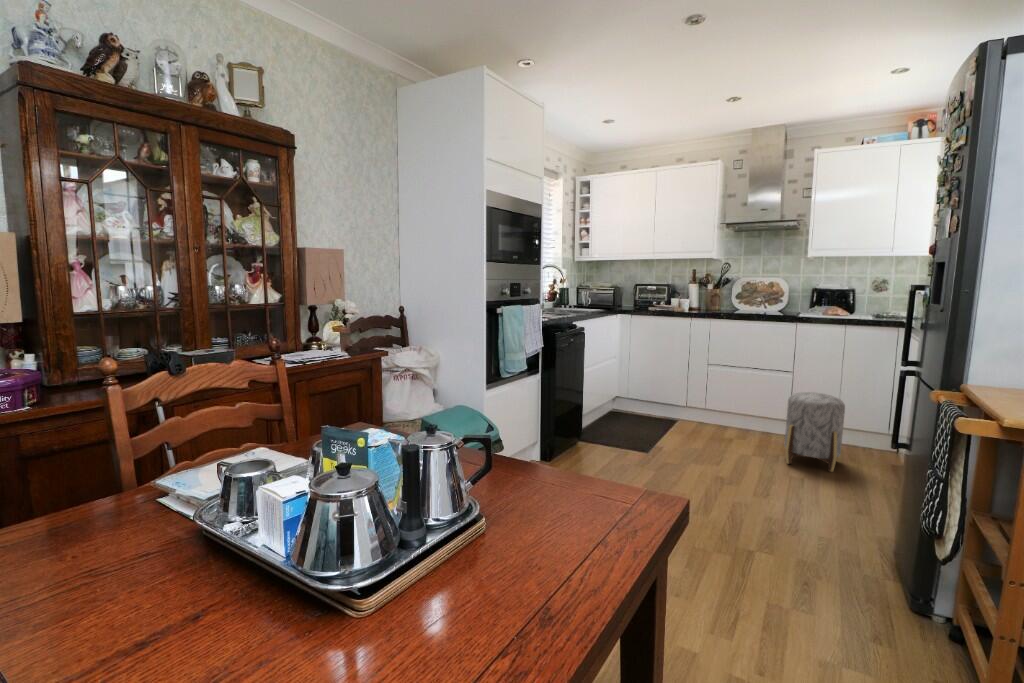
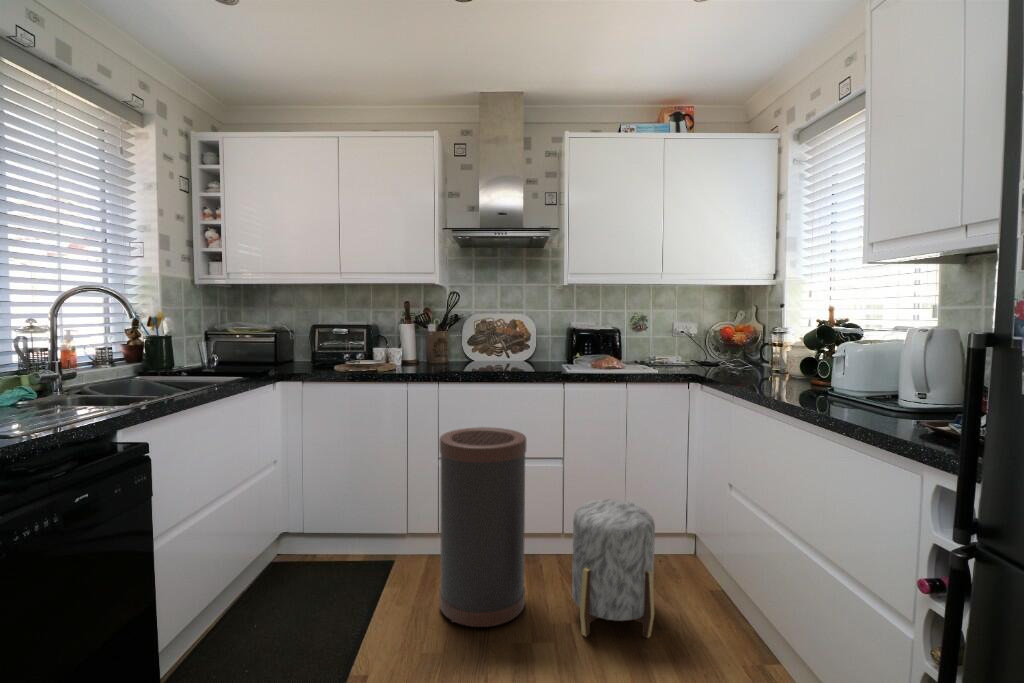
trash can: none [702,344,762,450] -> present [440,427,526,627]

